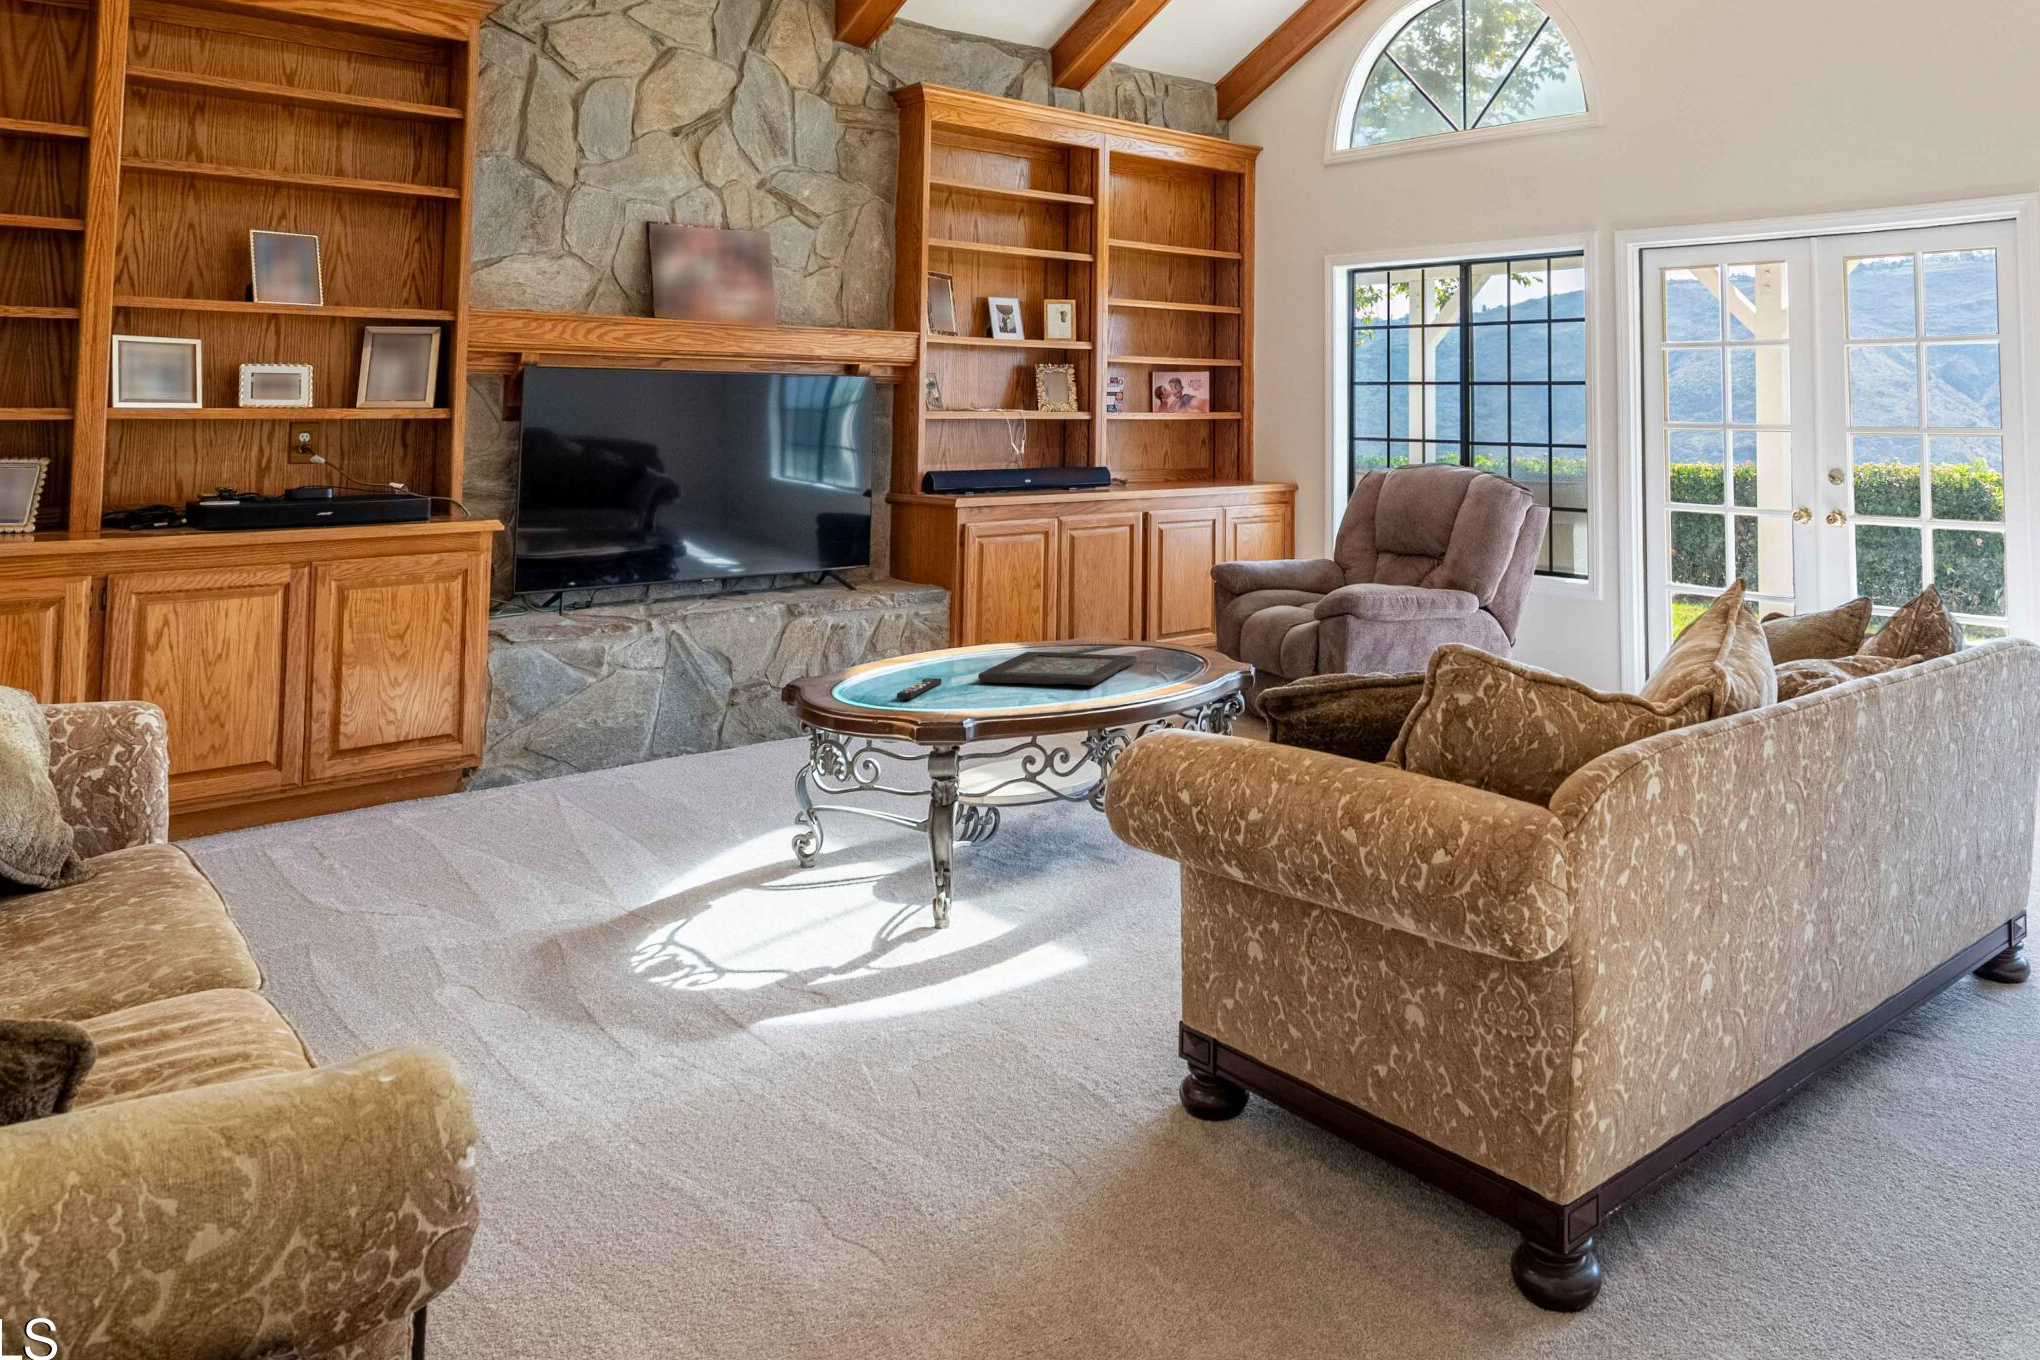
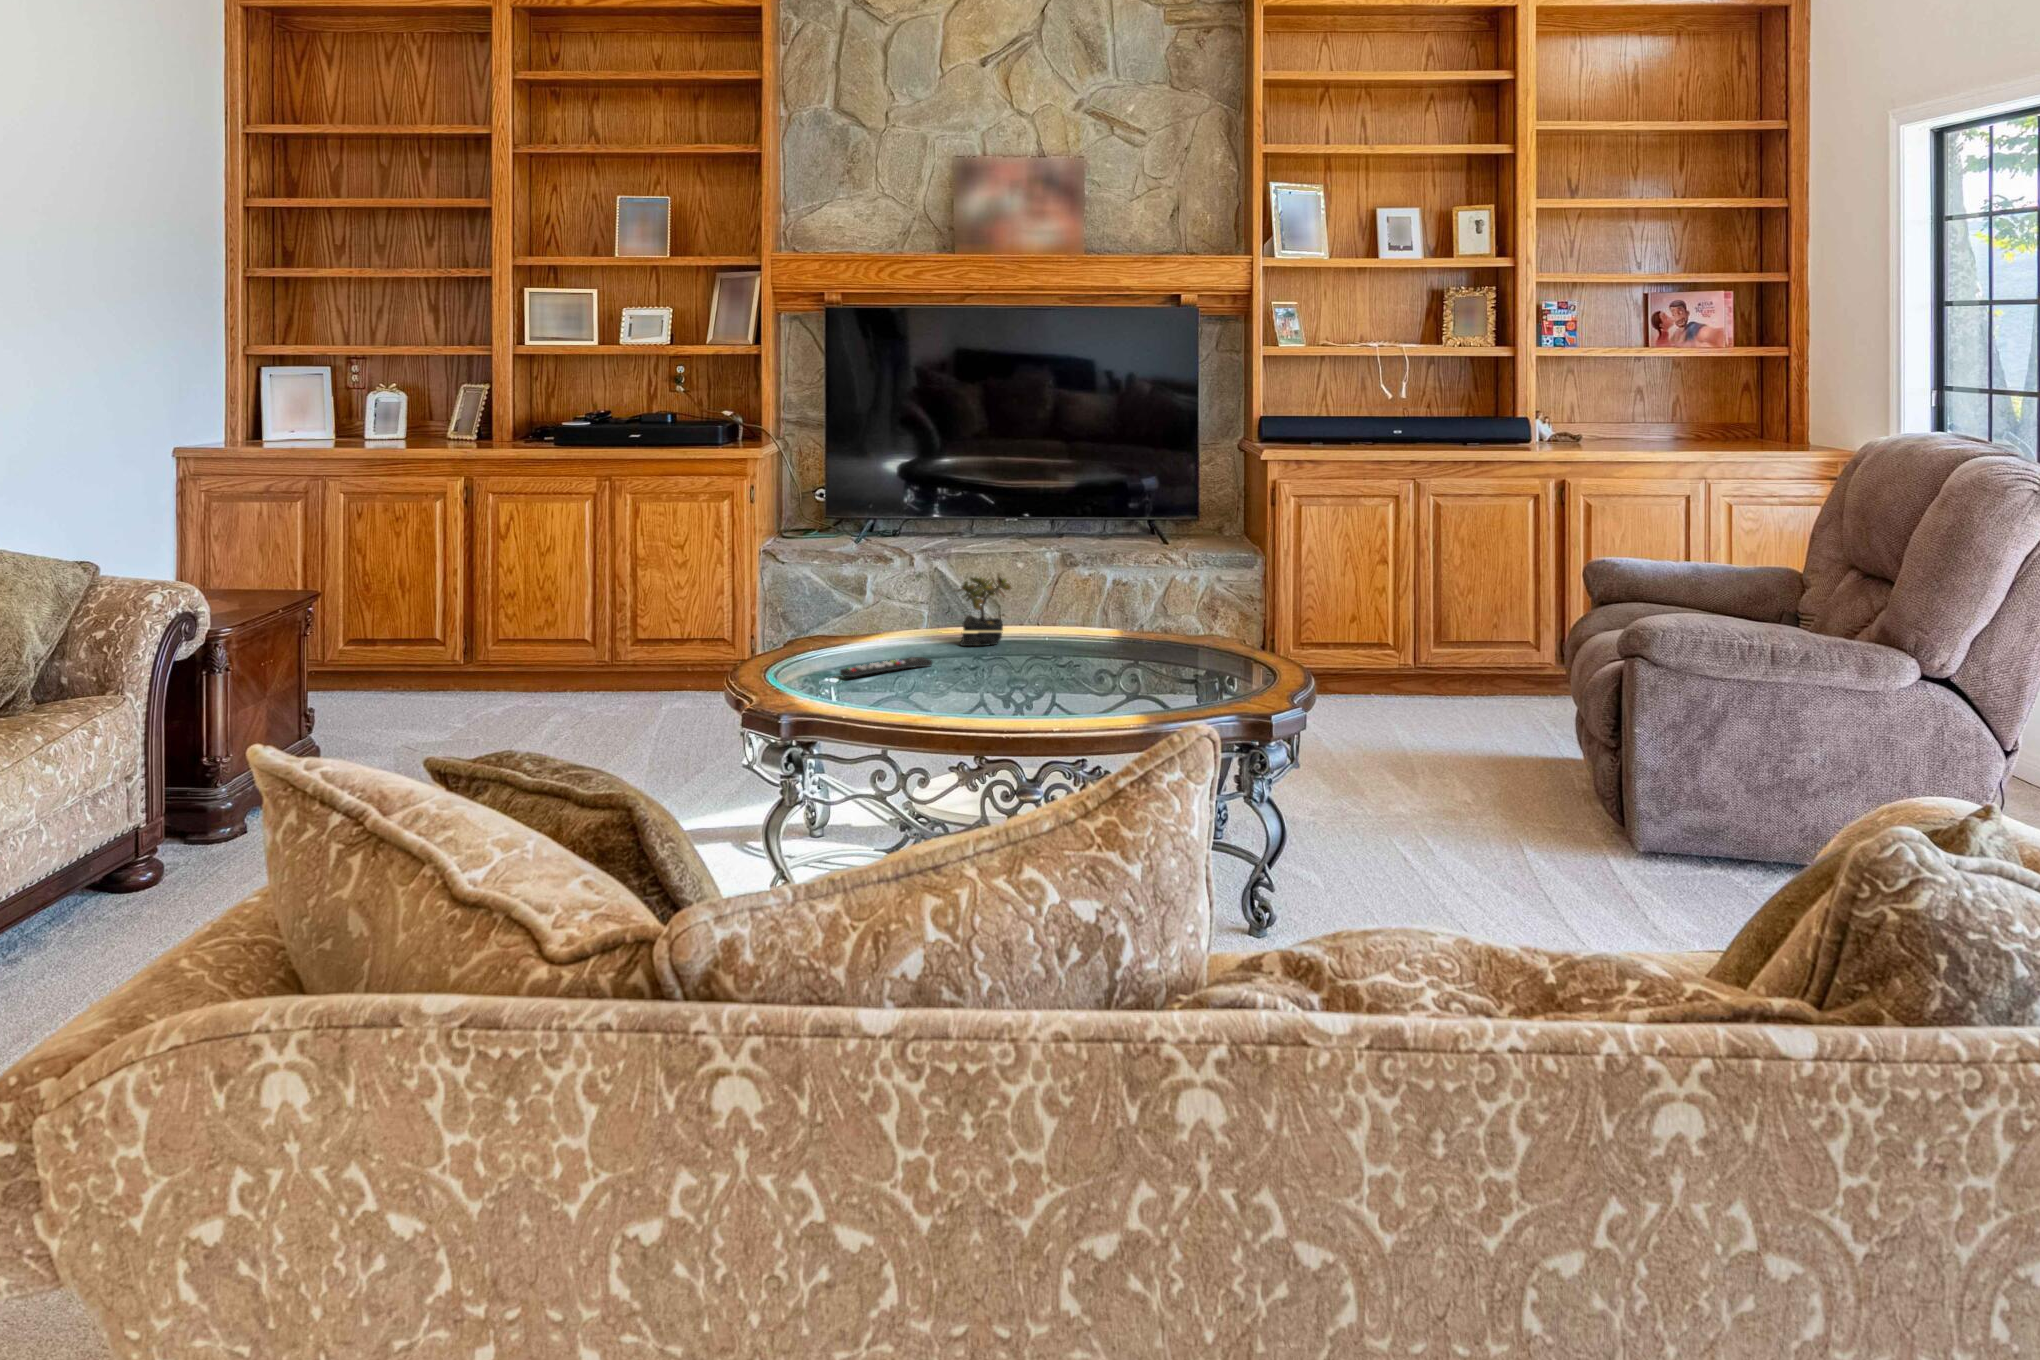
succulent plant: none [915,604,956,669] -> present [955,574,1011,646]
decorative tray: present [978,652,1137,685] -> none [960,642,1185,696]

